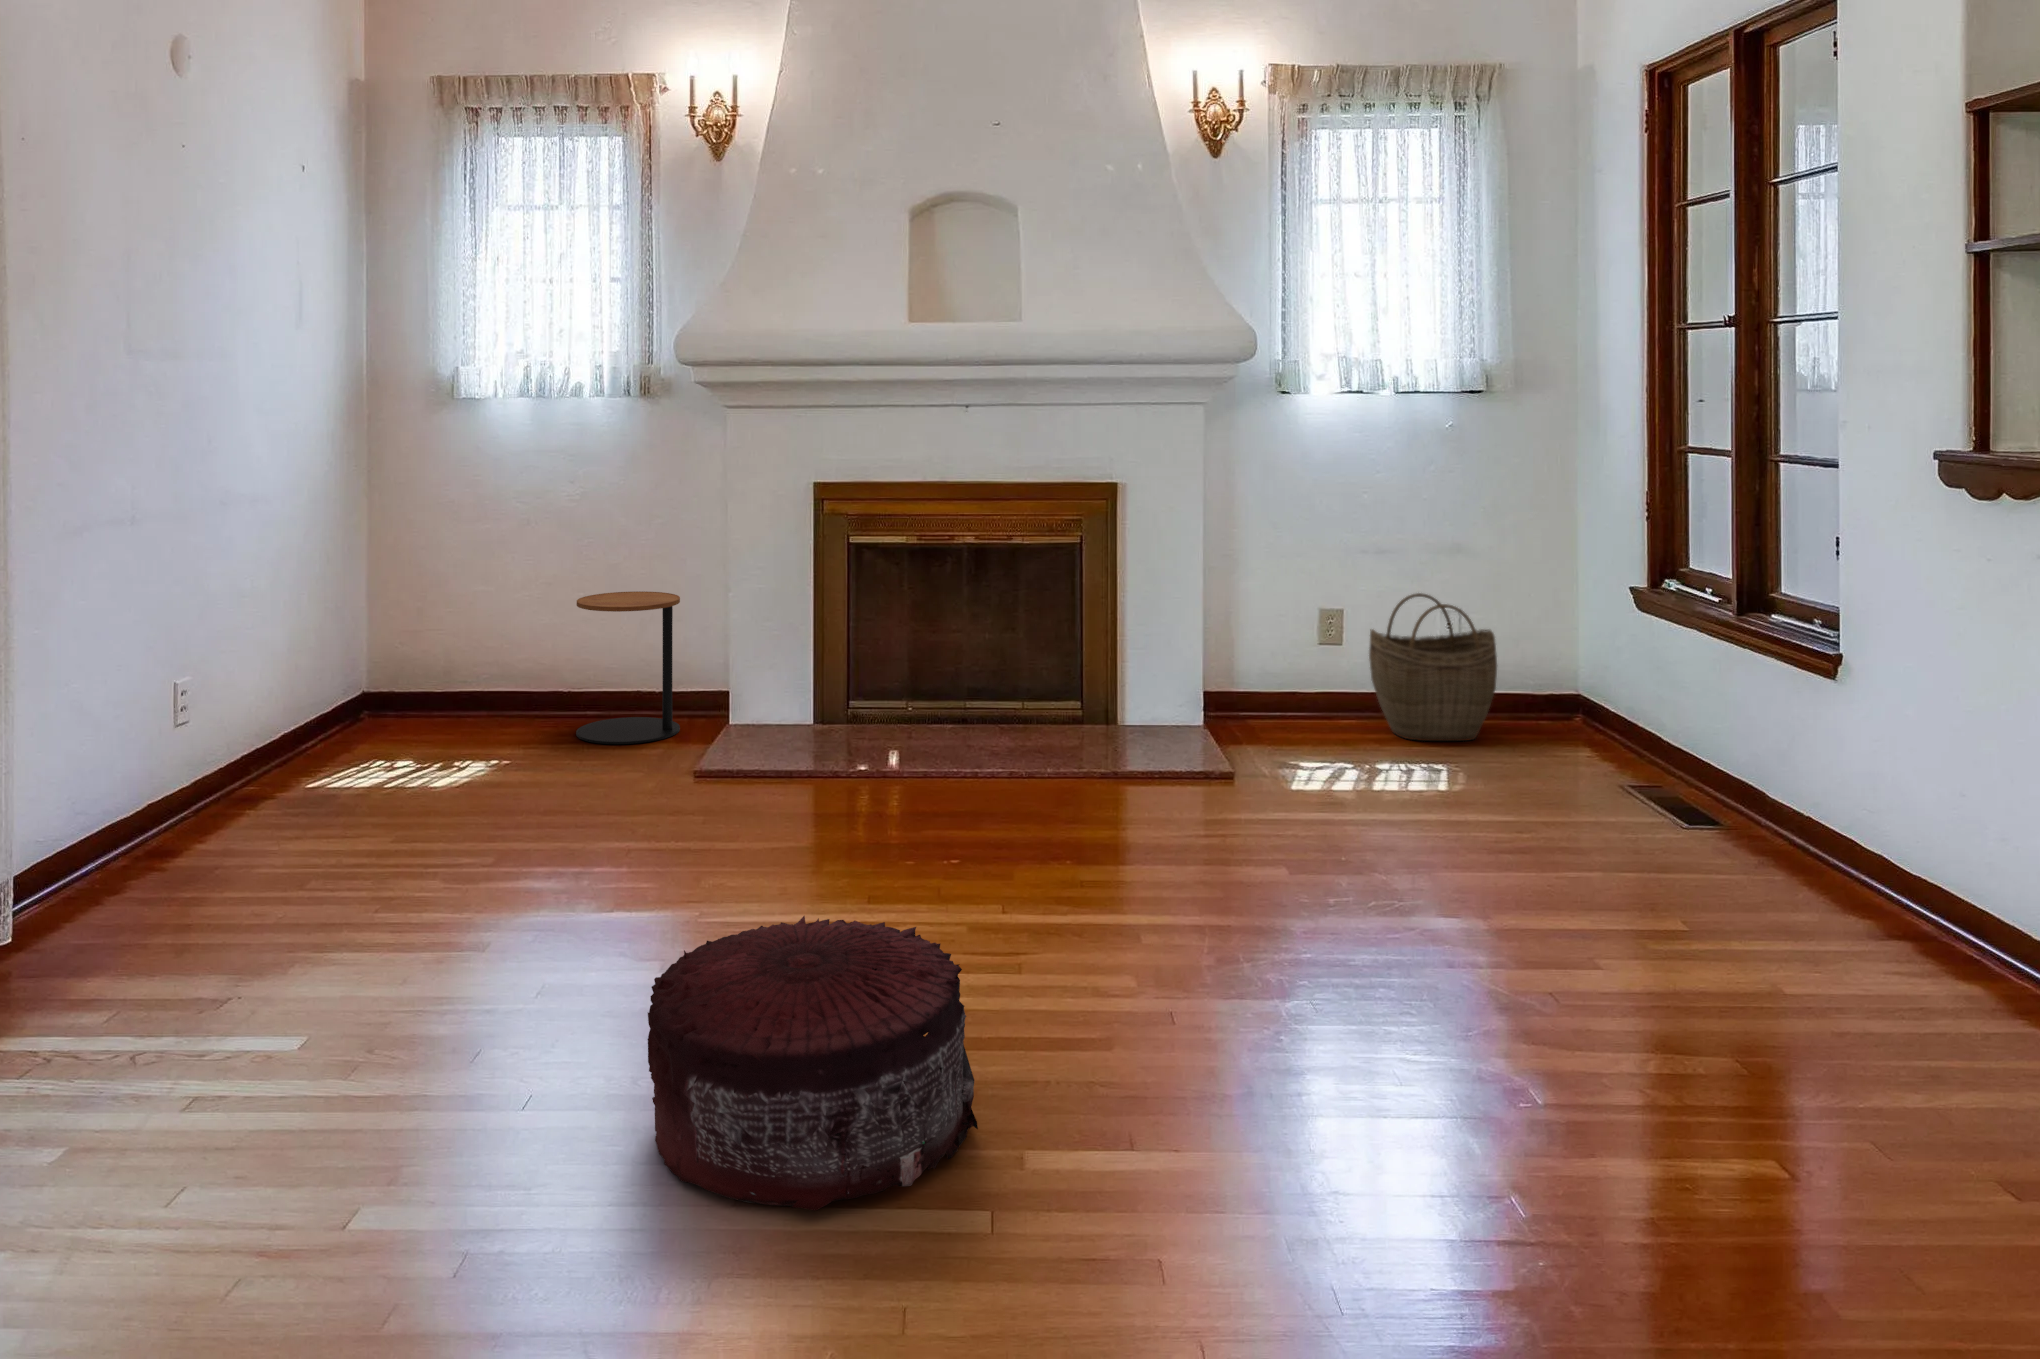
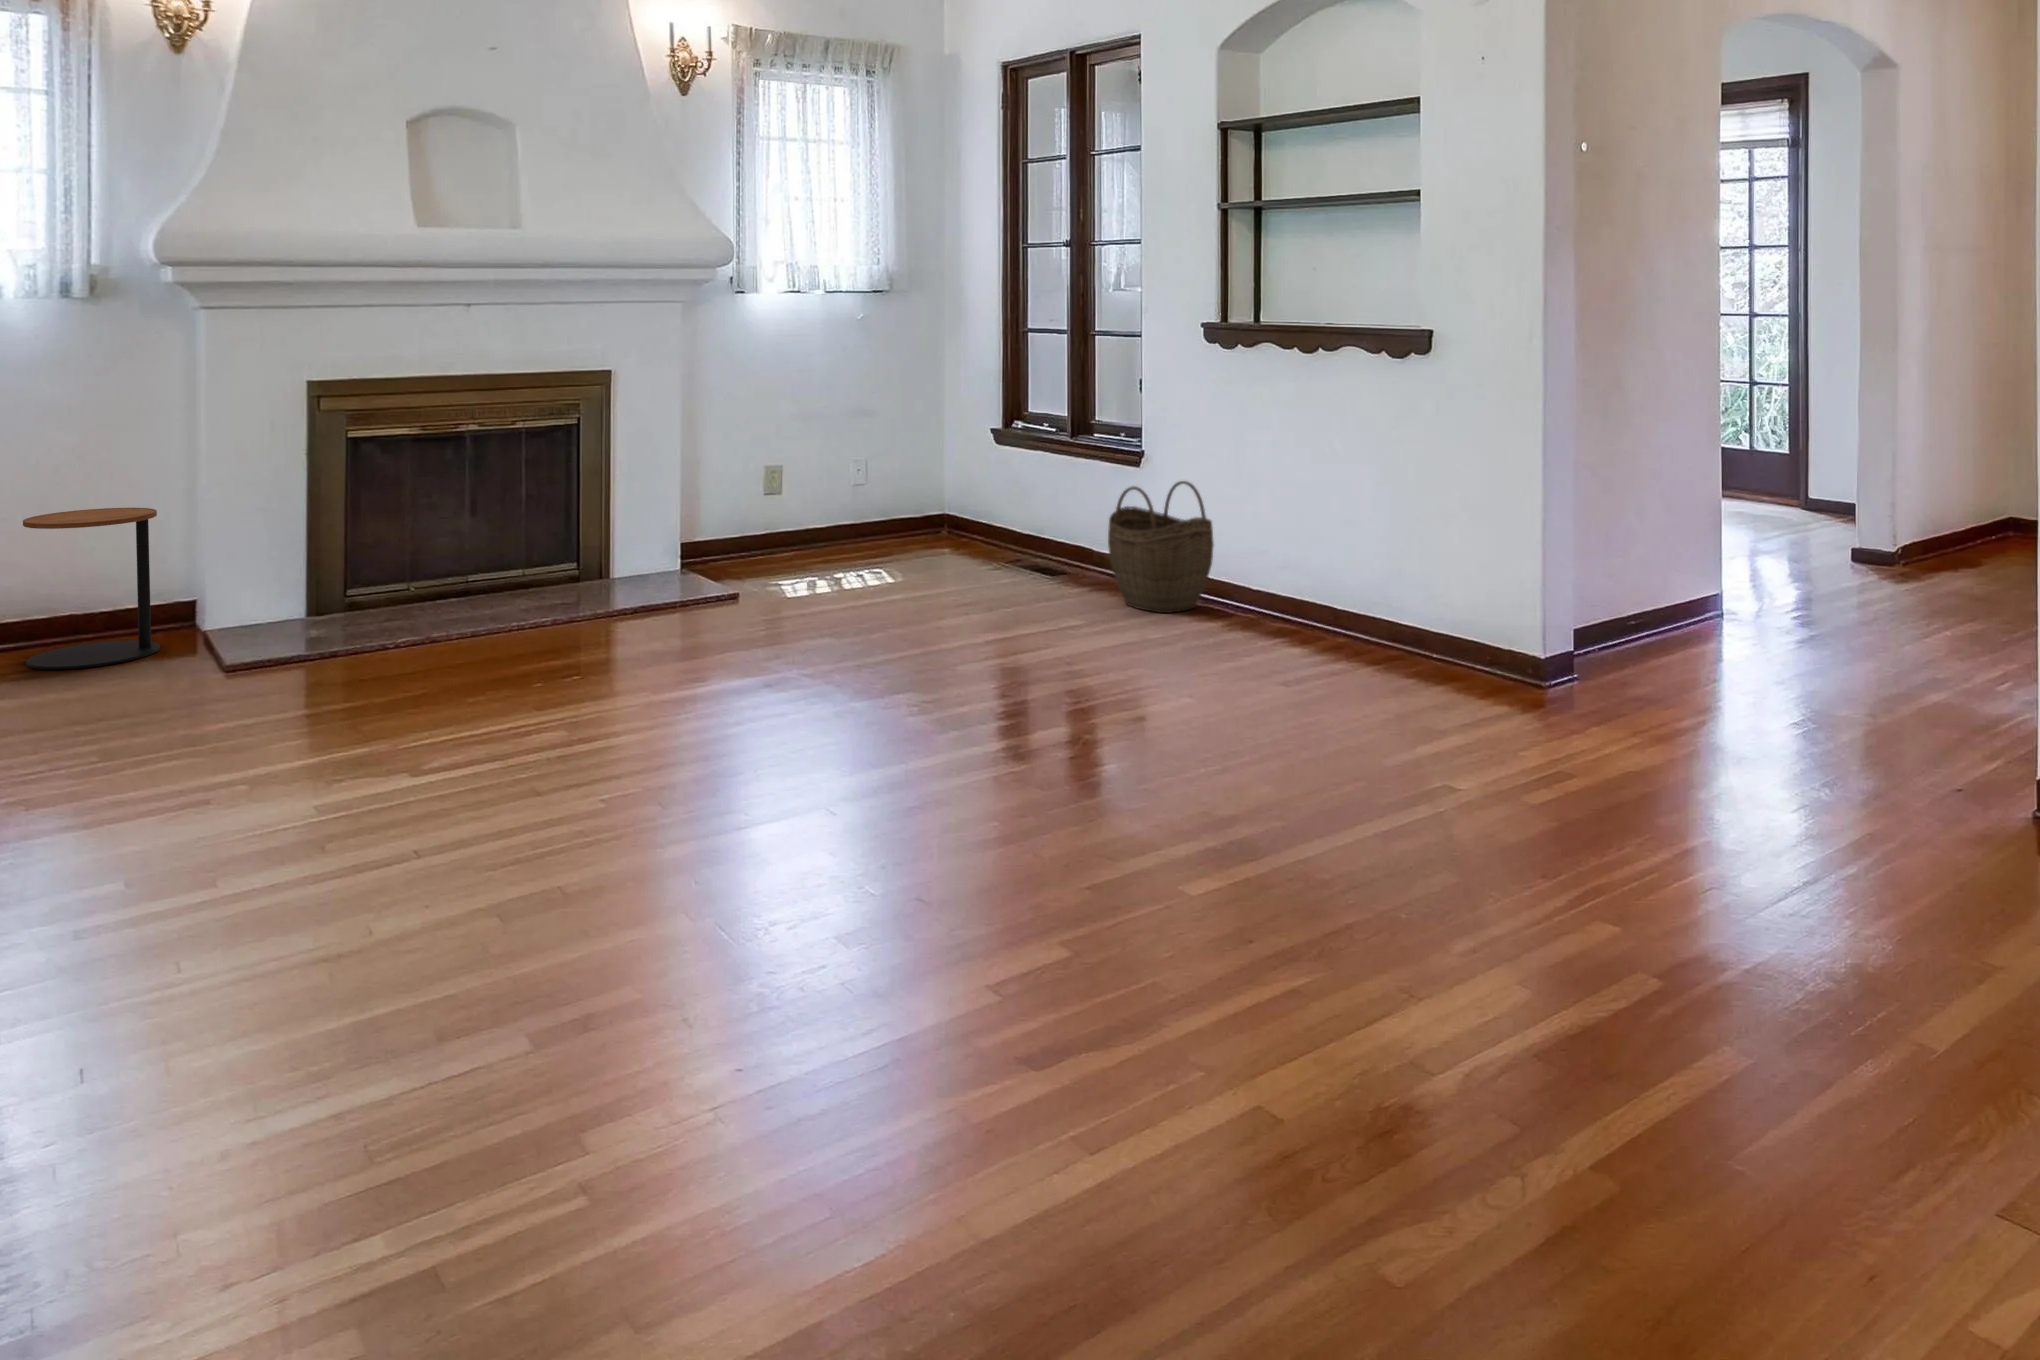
woven basket: present [1369,593,1497,741] -> present [1108,481,1214,613]
pouf: present [648,916,978,1210] -> none [531,672,782,855]

